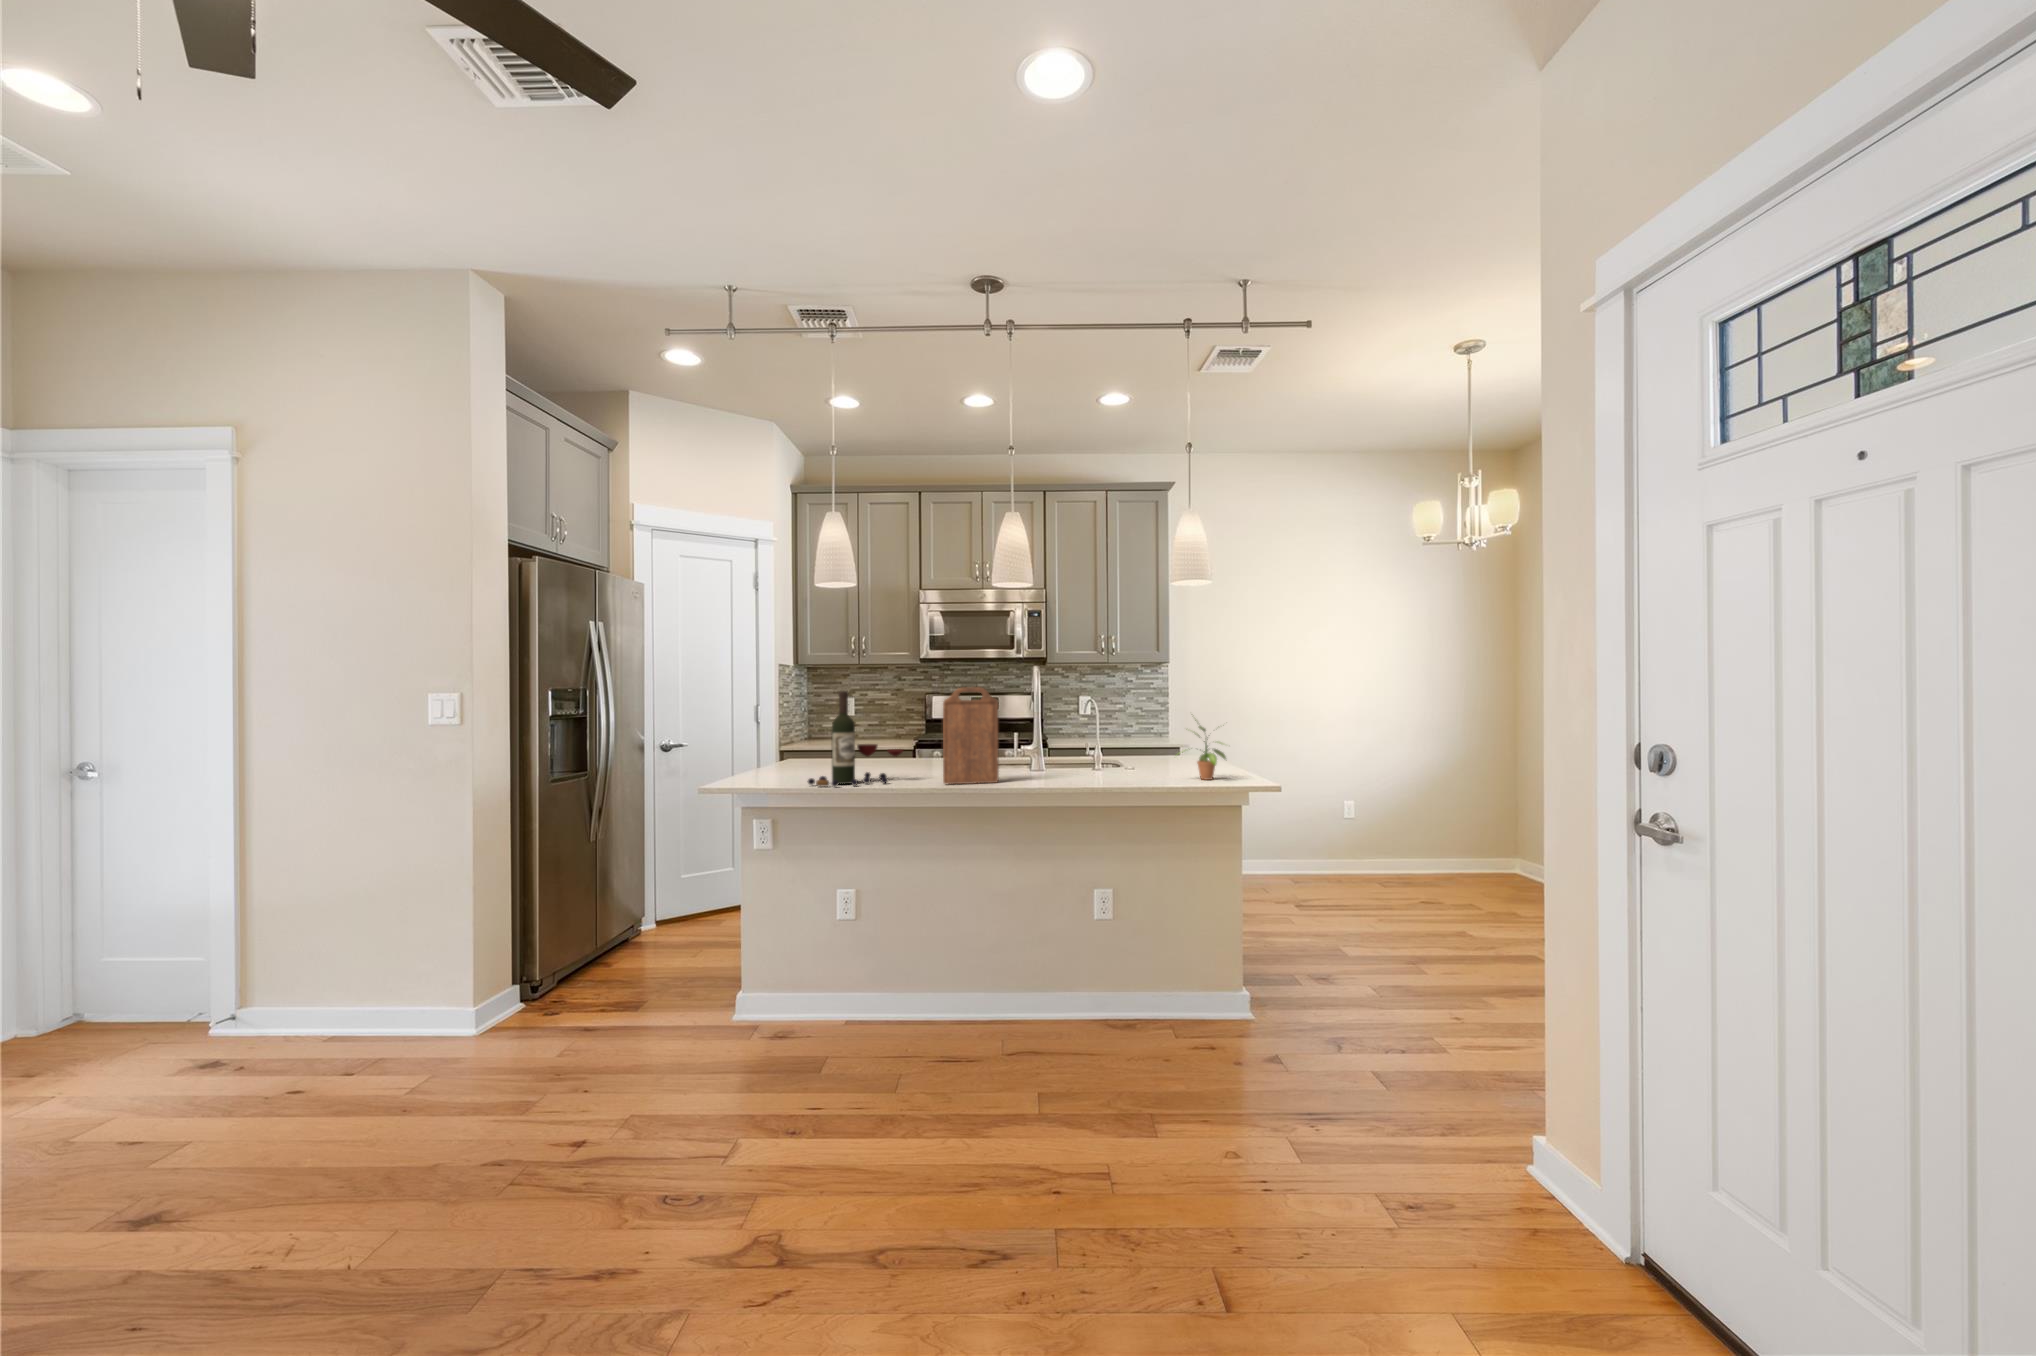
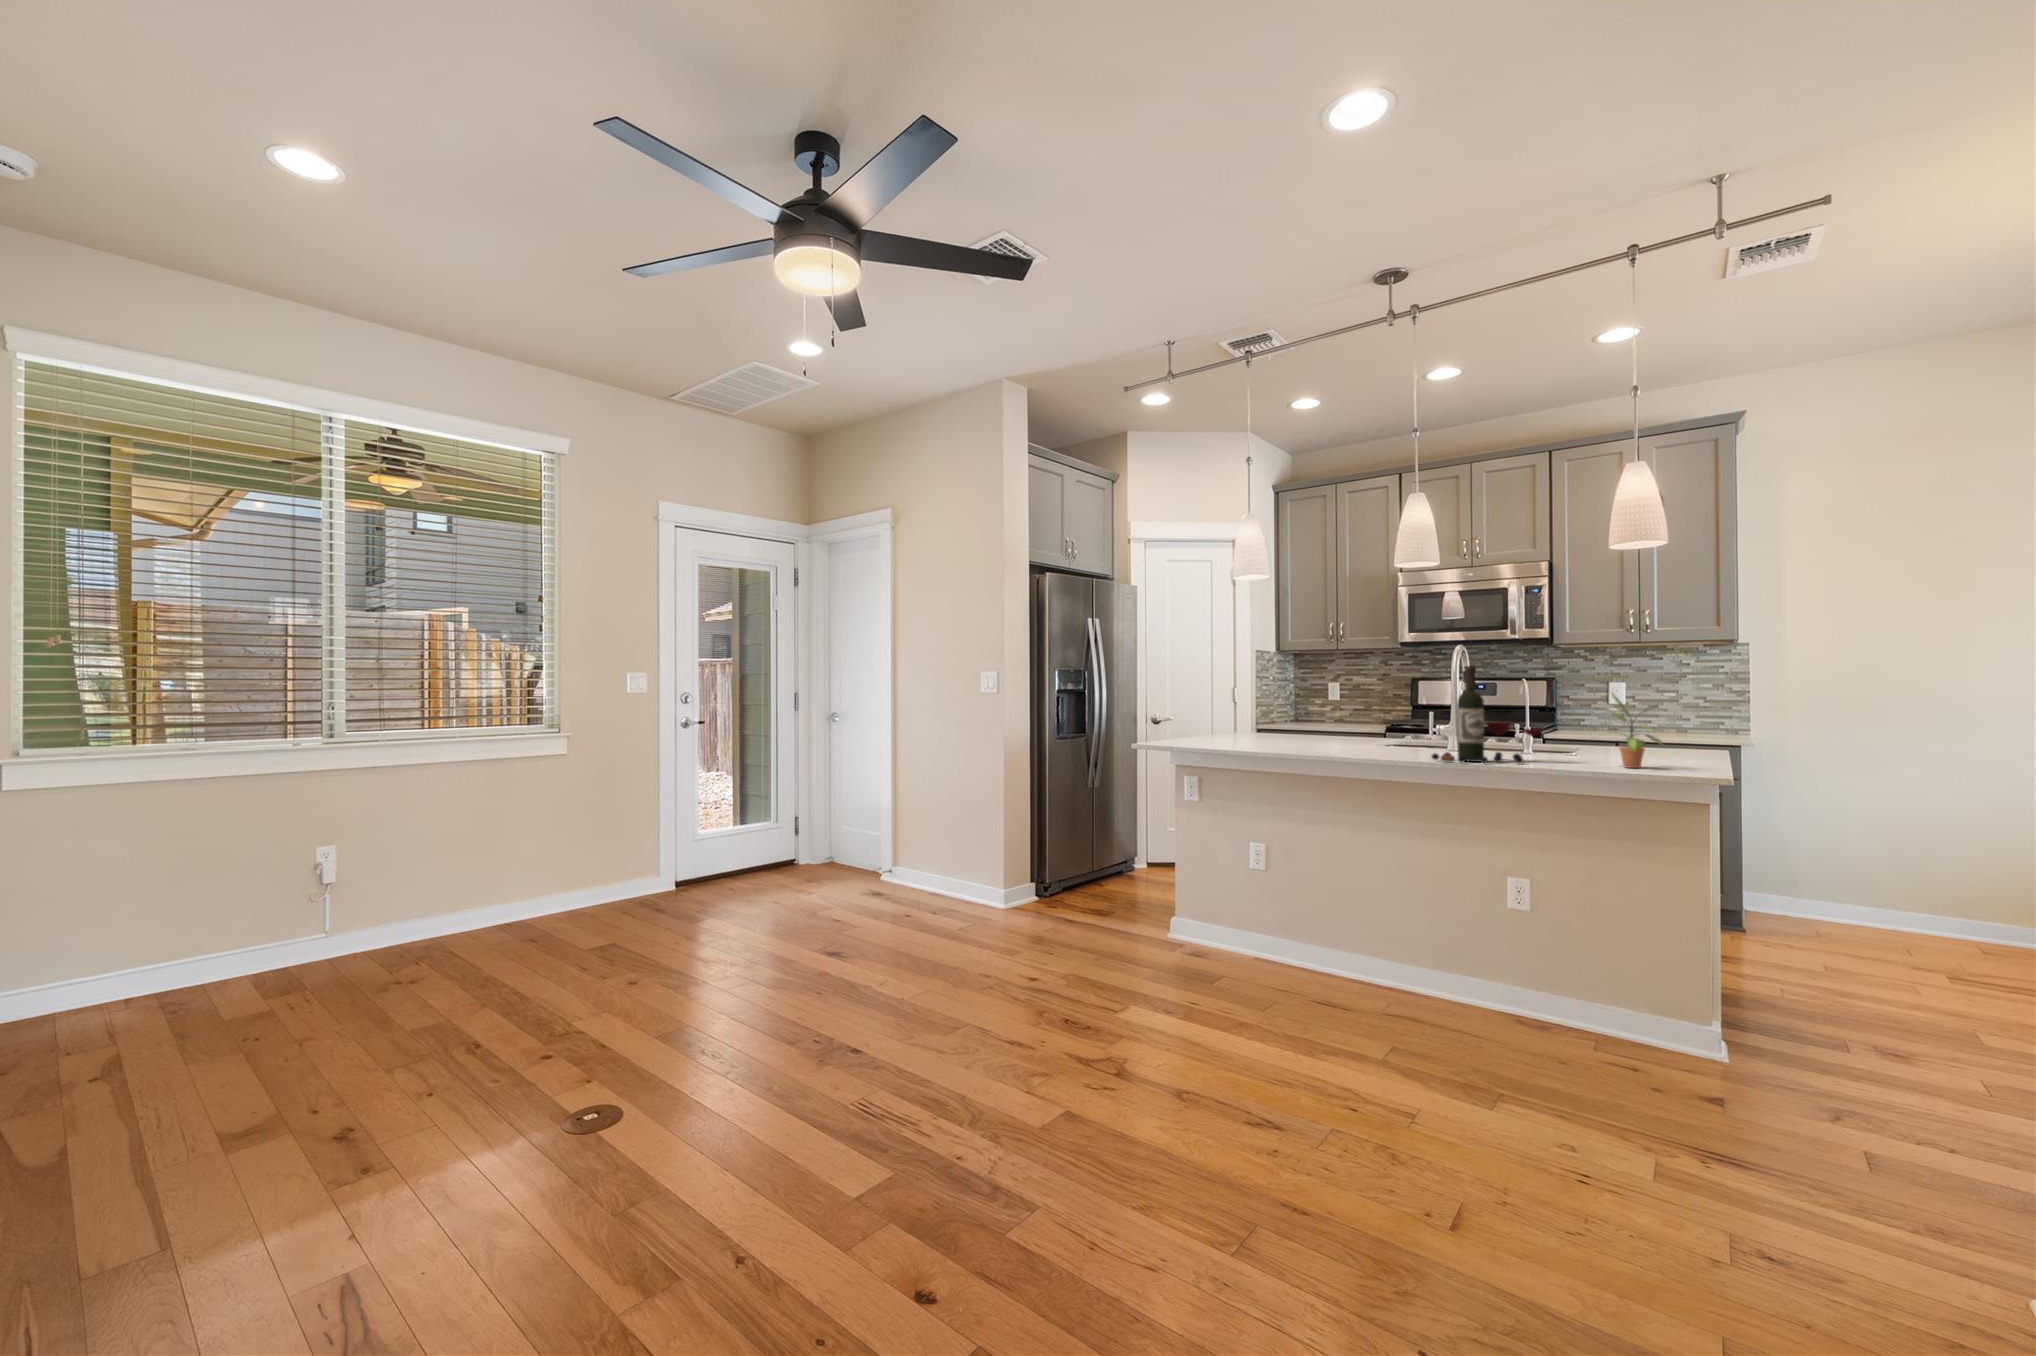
cutting board: present [943,687,999,784] -> none [1331,666,1387,757]
wine bottle: present [808,691,903,787] -> present [1431,666,1542,763]

